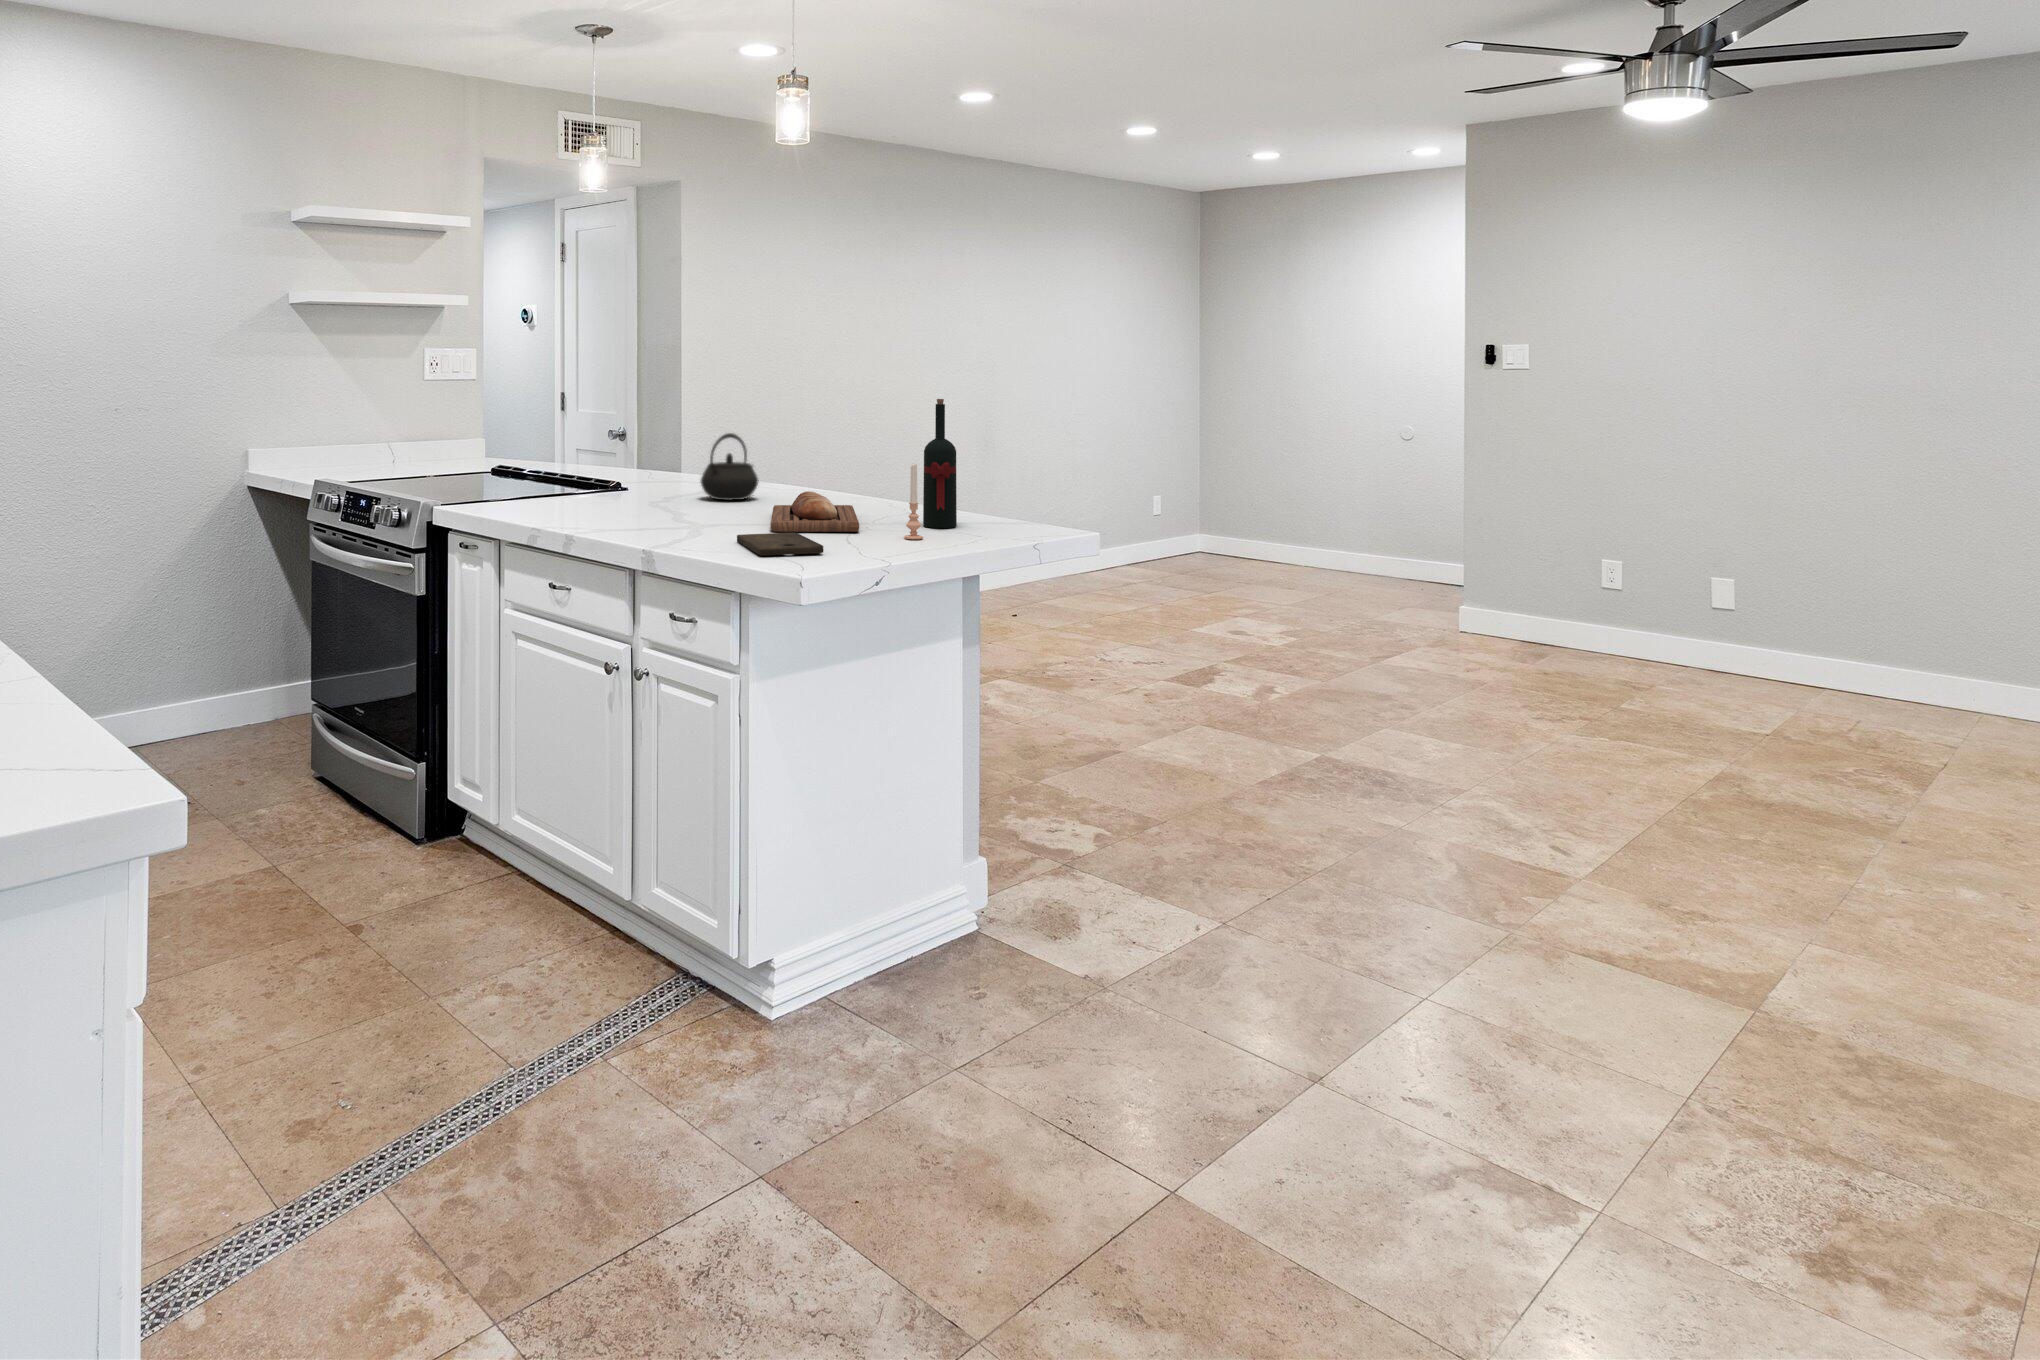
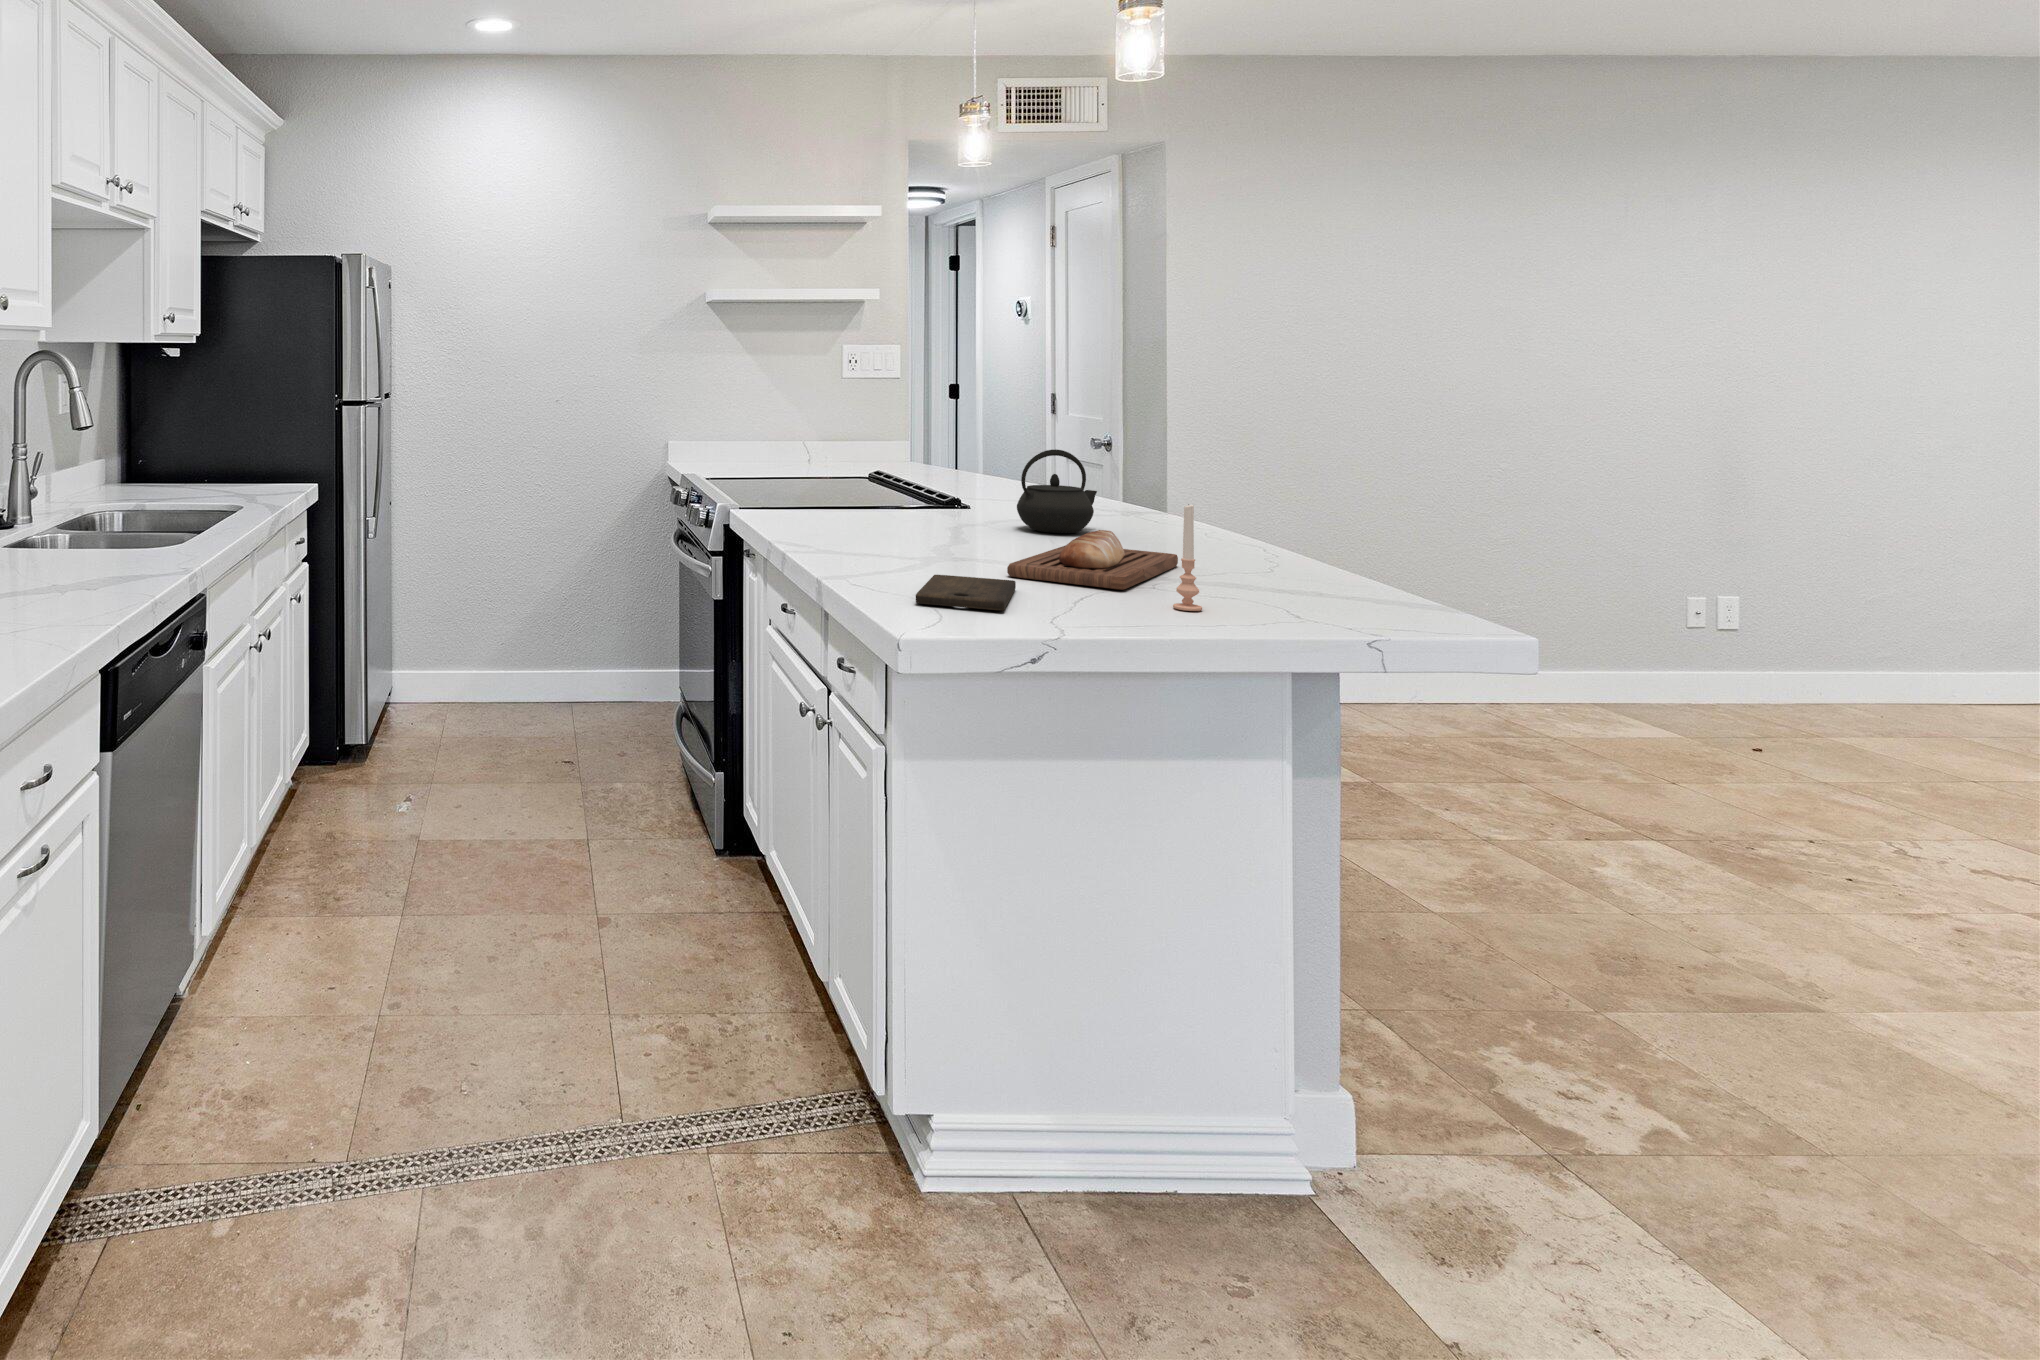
wine bottle: present [923,399,957,528] -> none [1246,416,1299,601]

